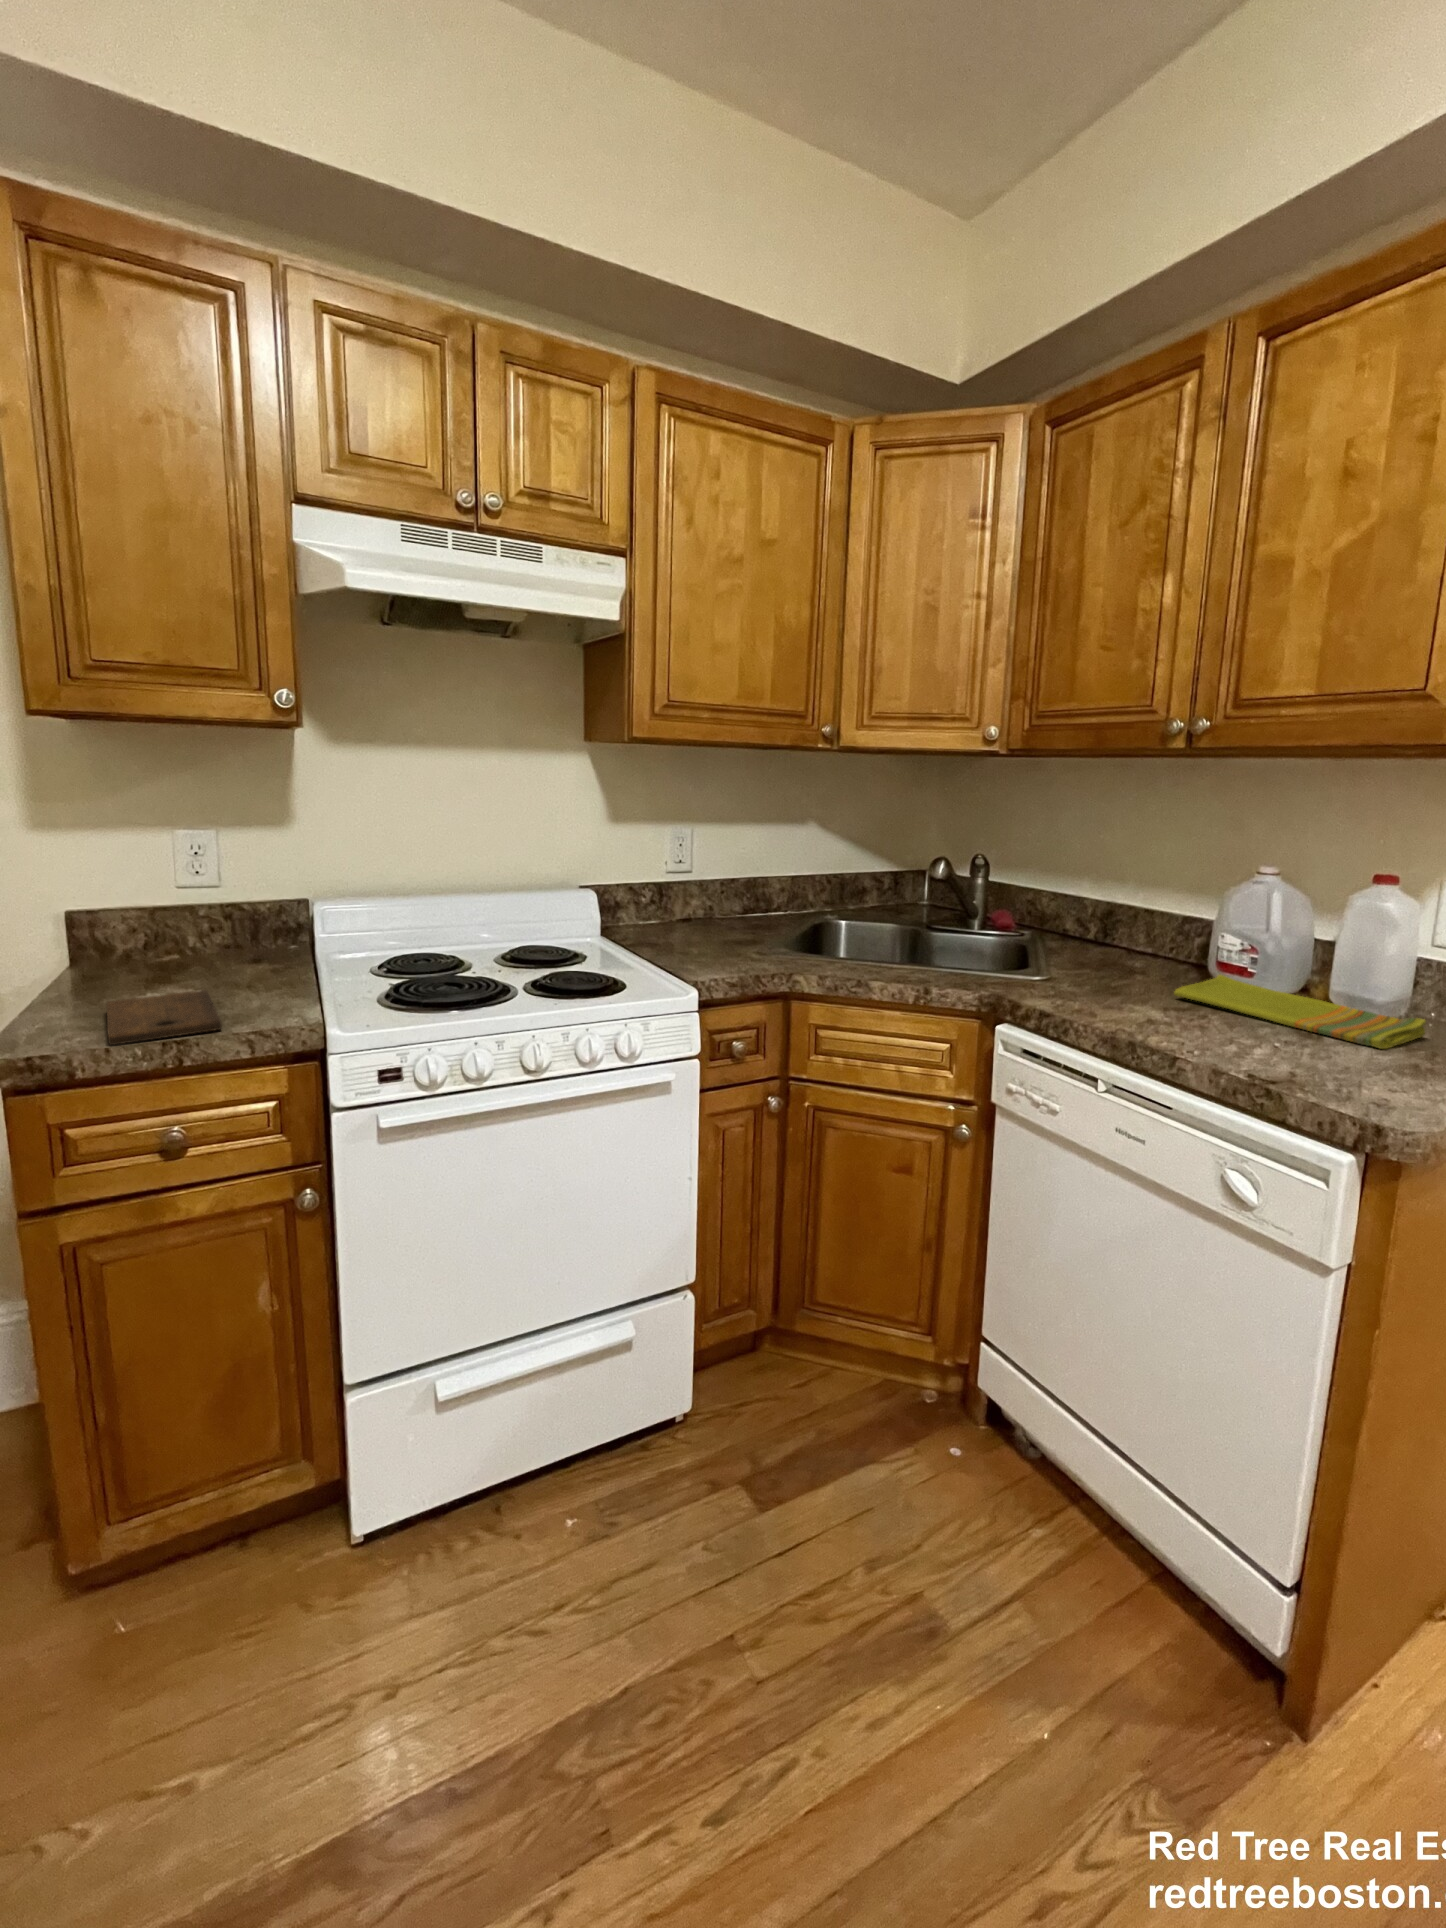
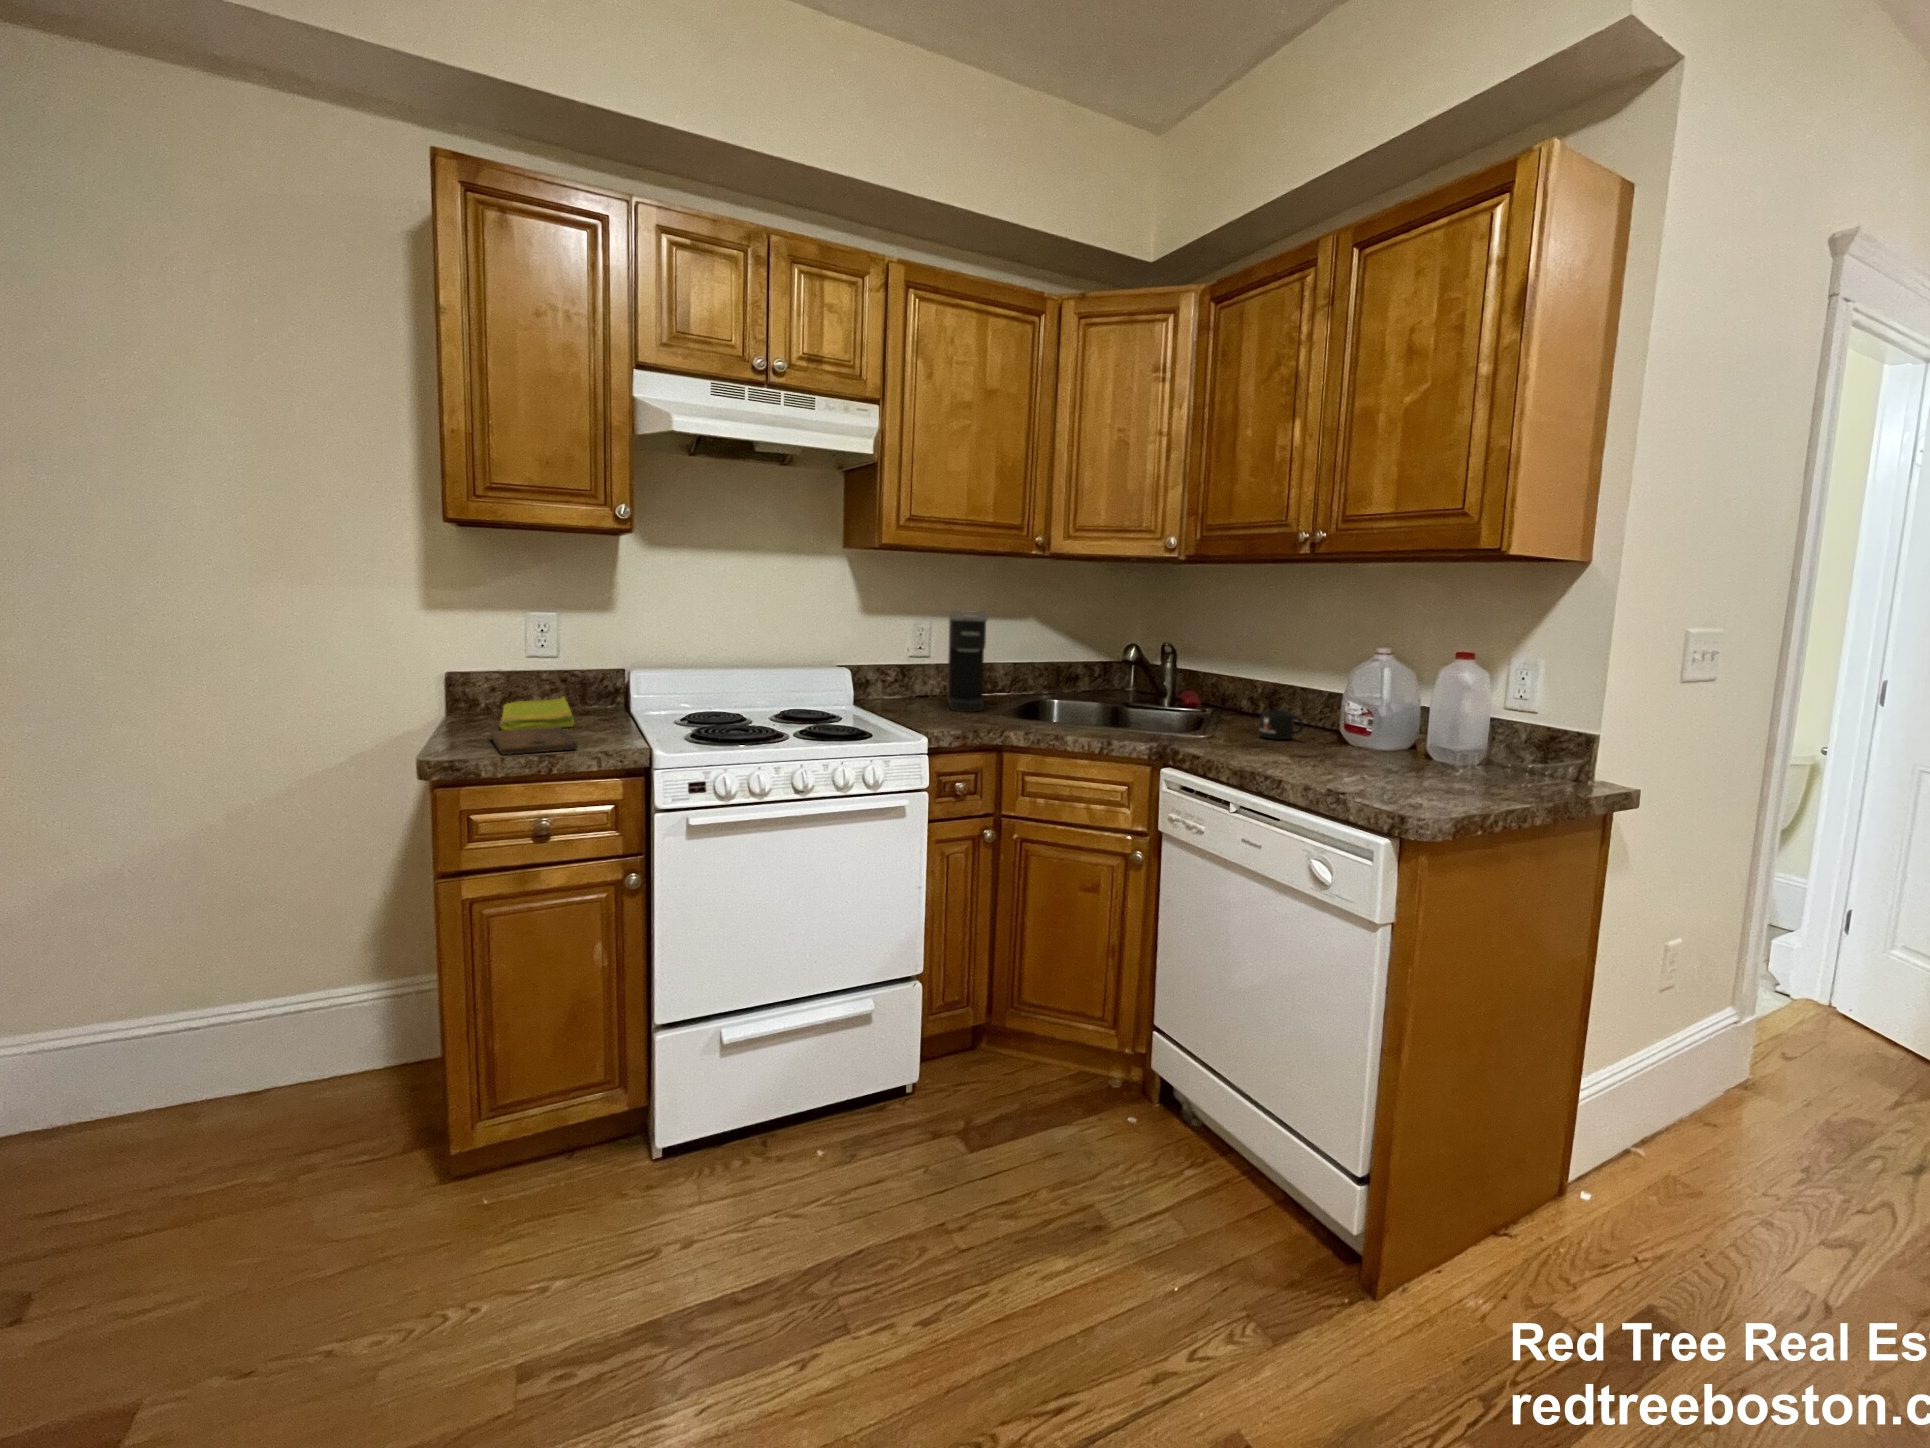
coffee maker: none [712,817,762,941] -> present [947,611,988,712]
mug: none [1104,942,1164,980] -> present [1259,710,1304,740]
dish towel: present [1174,975,1426,1049] -> present [499,697,574,730]

